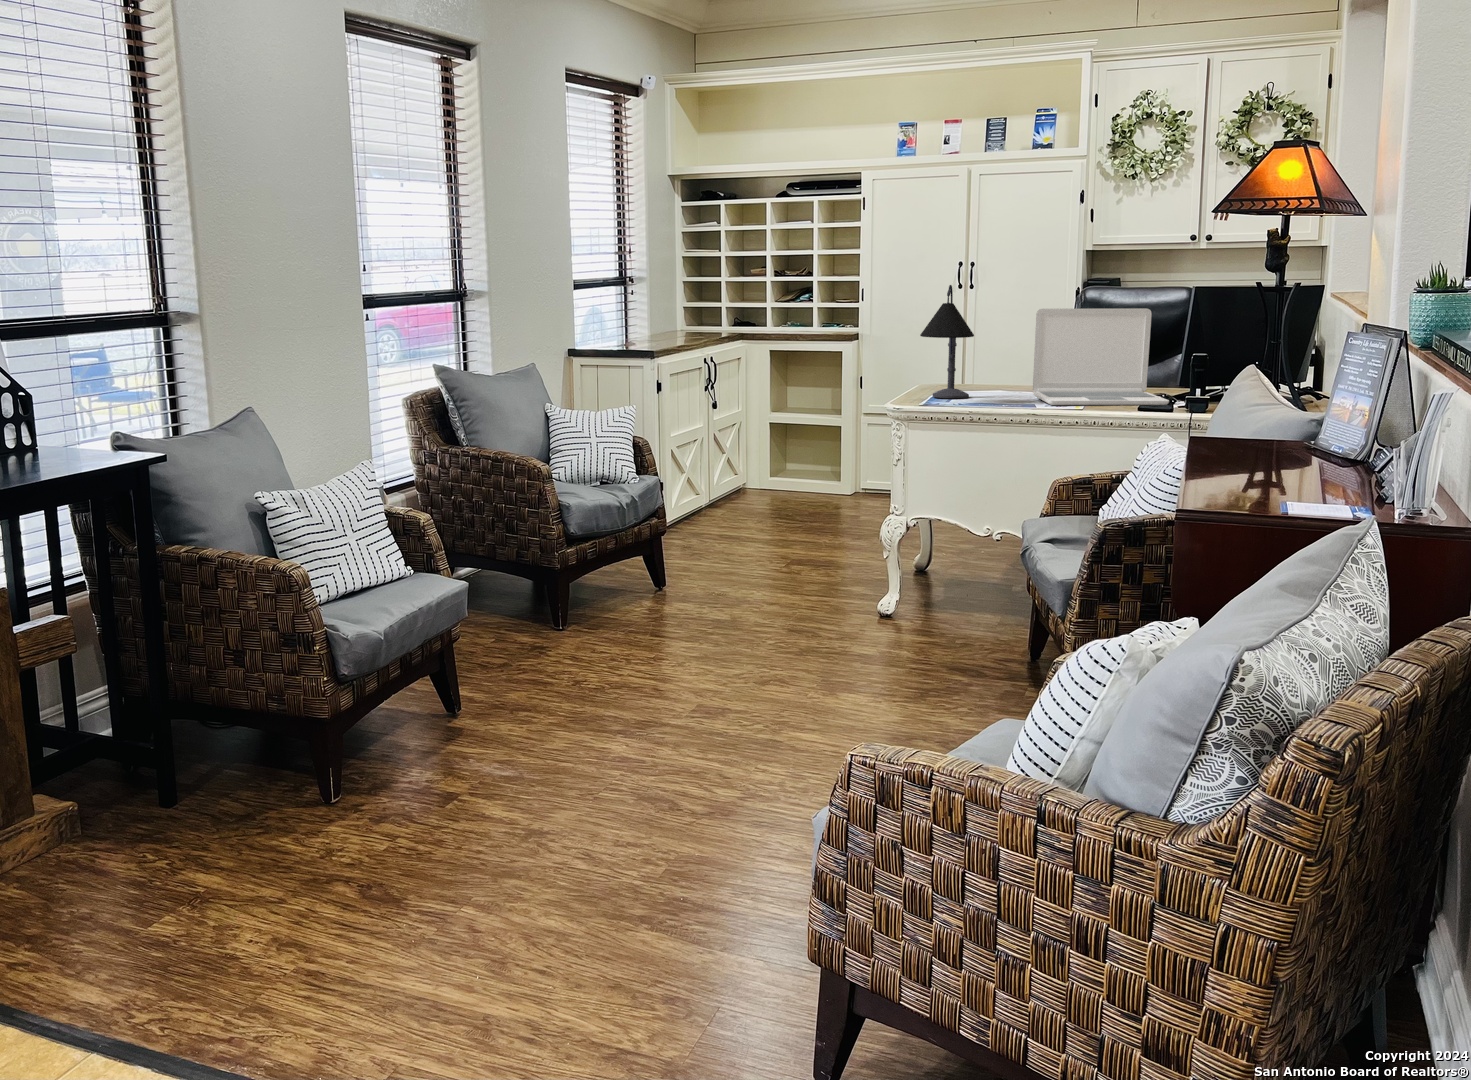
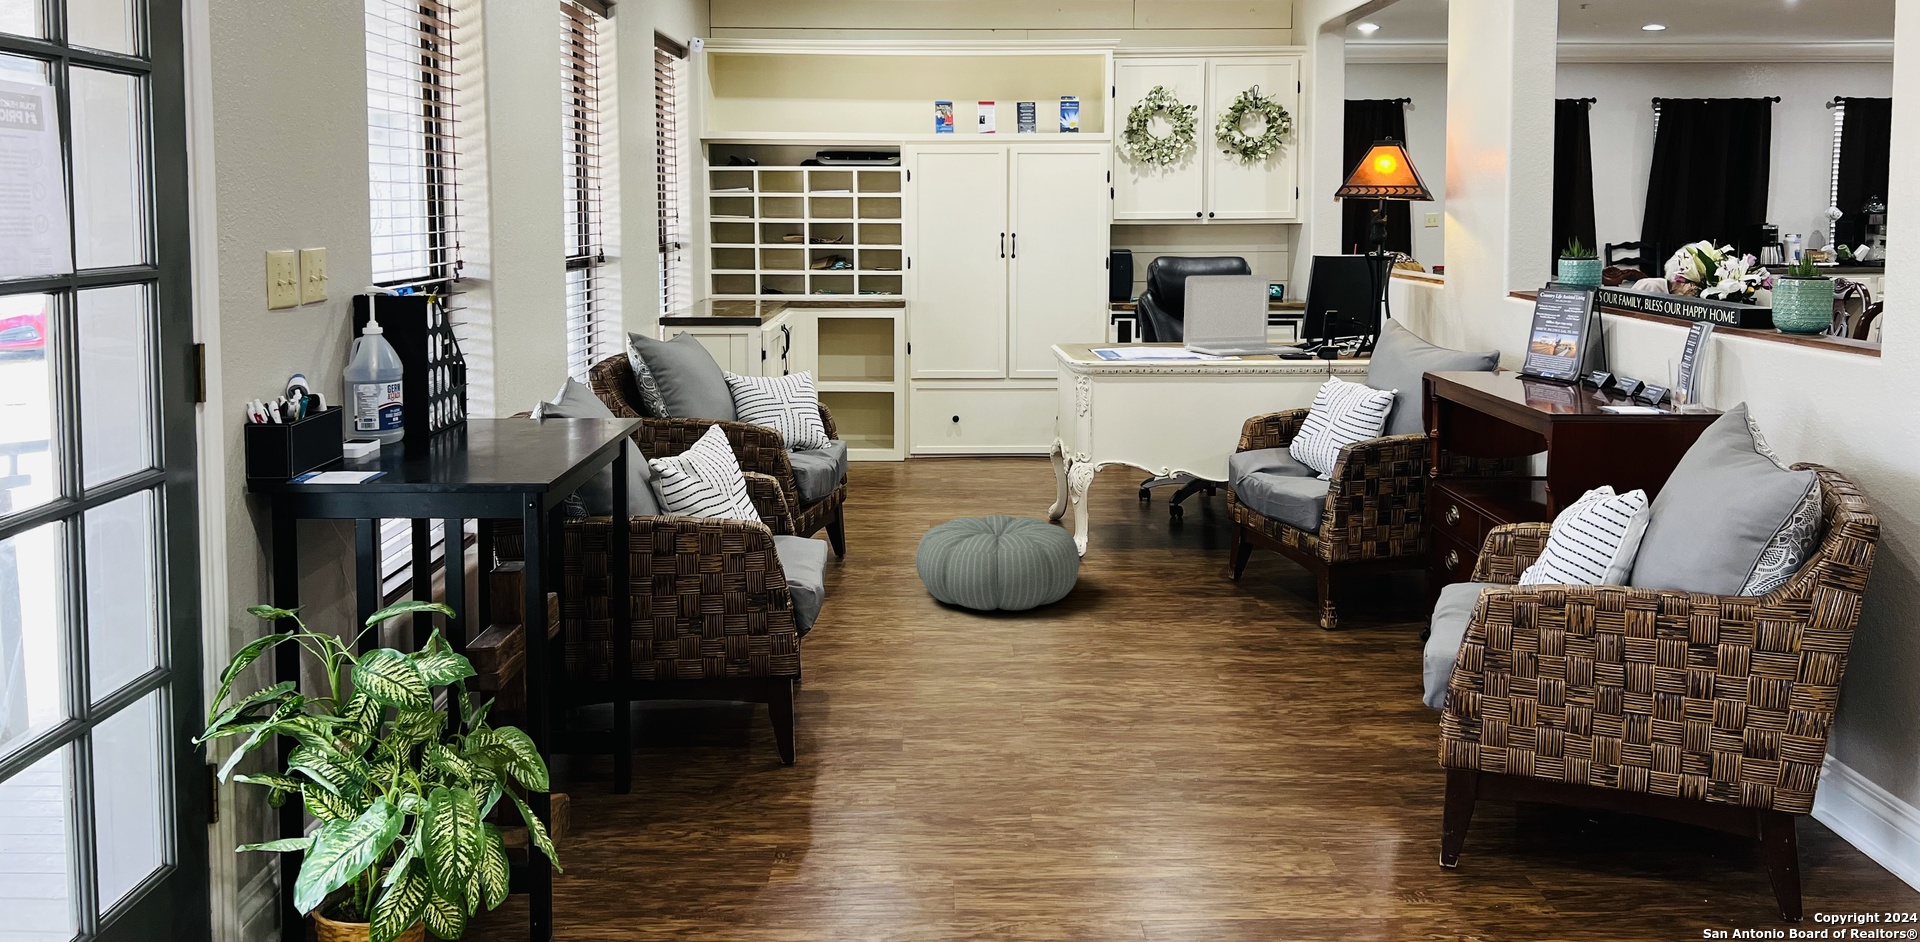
desk lamp: present [920,285,974,398] -> none [1100,256,1152,353]
pouf: none [649,574,832,683] -> present [916,515,1080,610]

